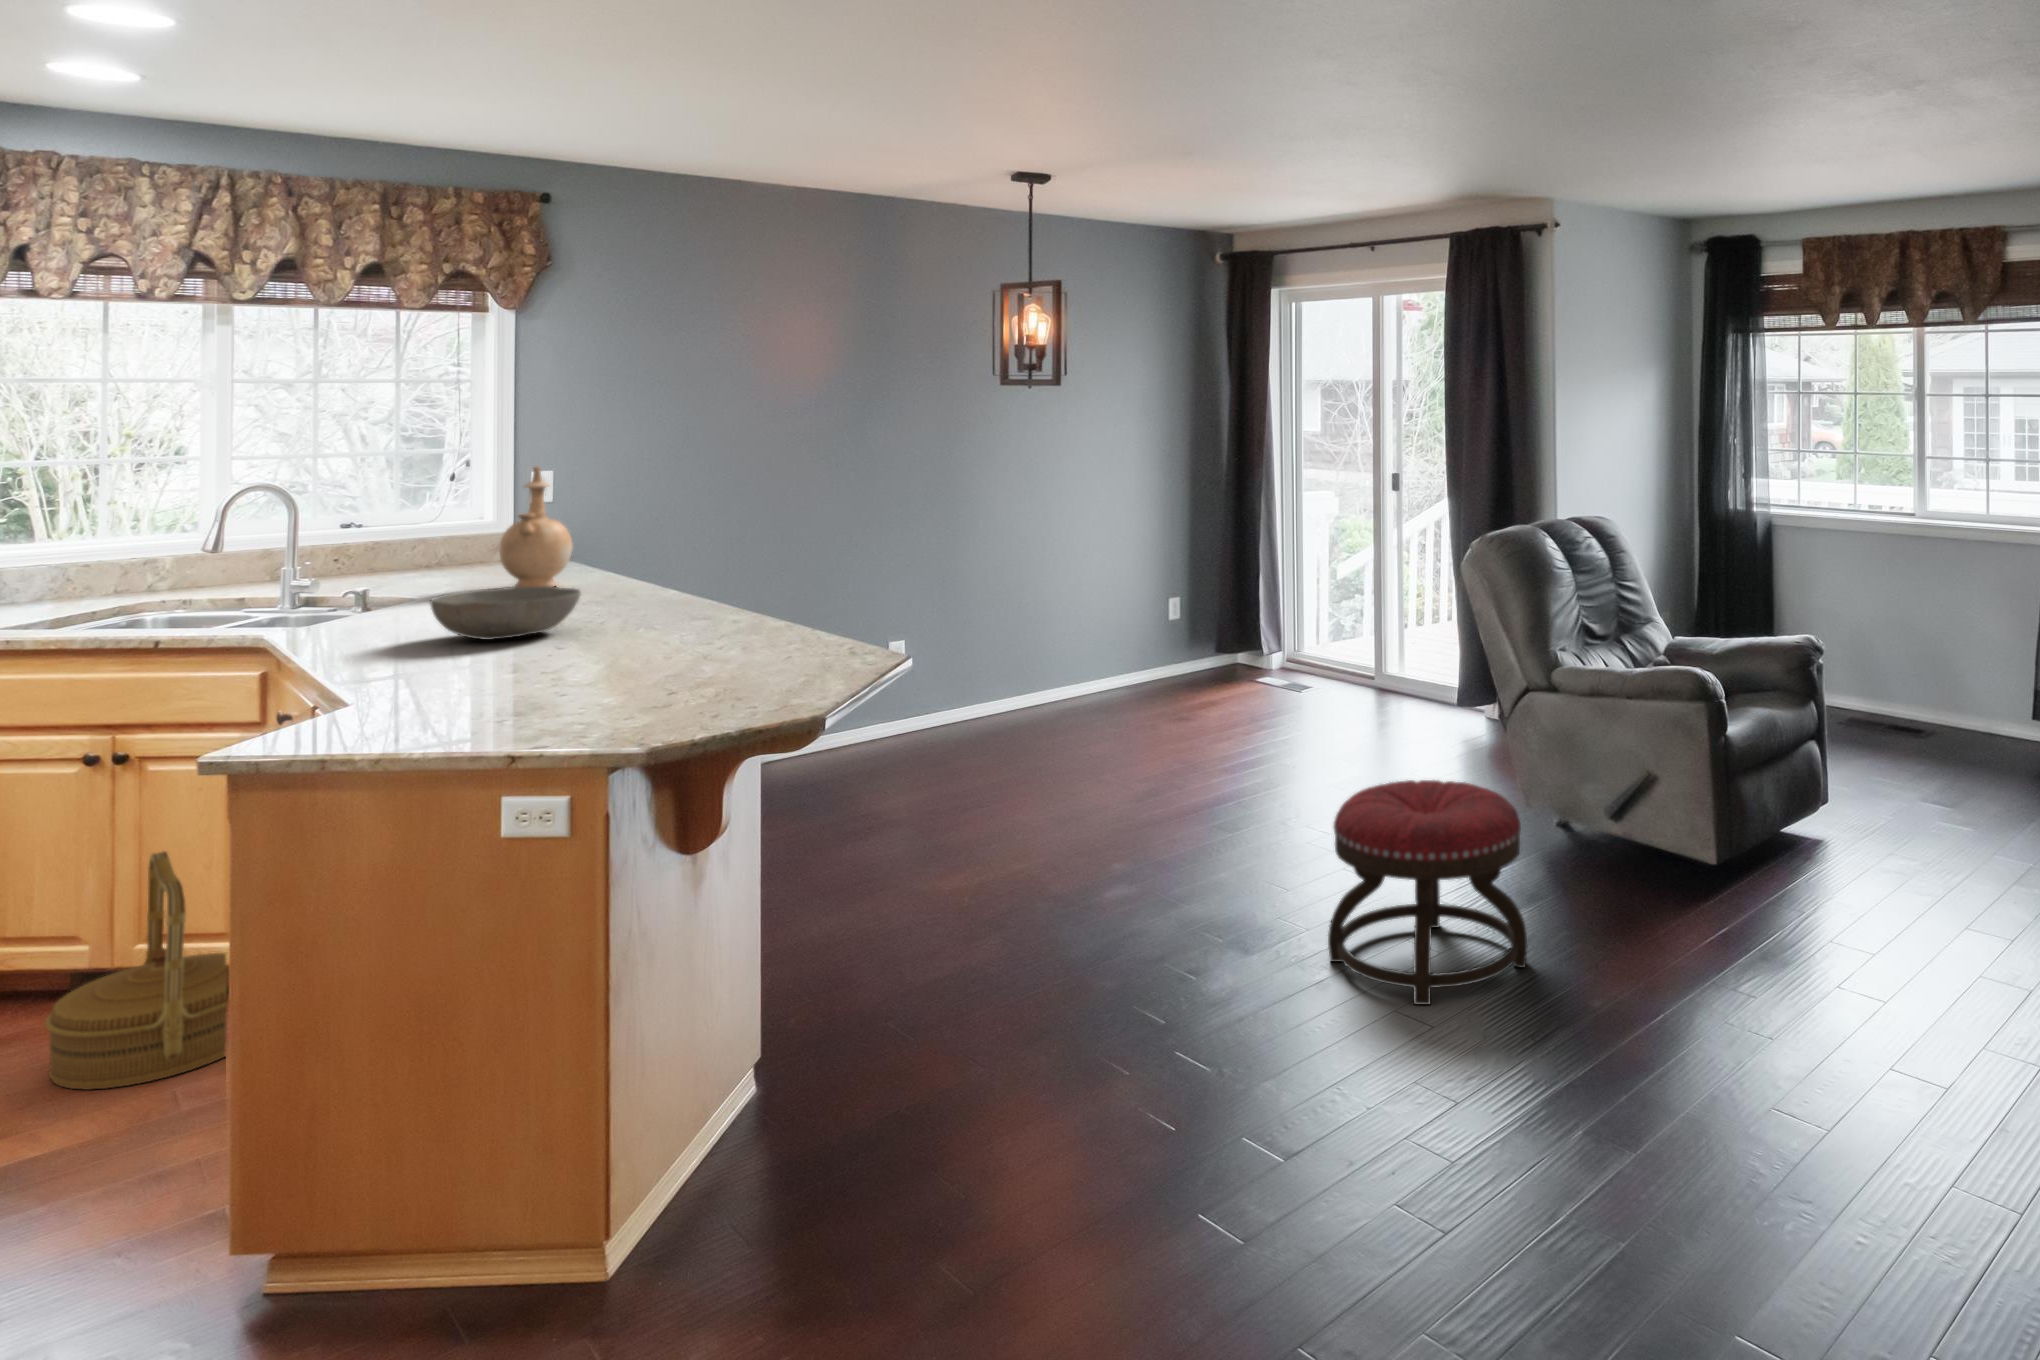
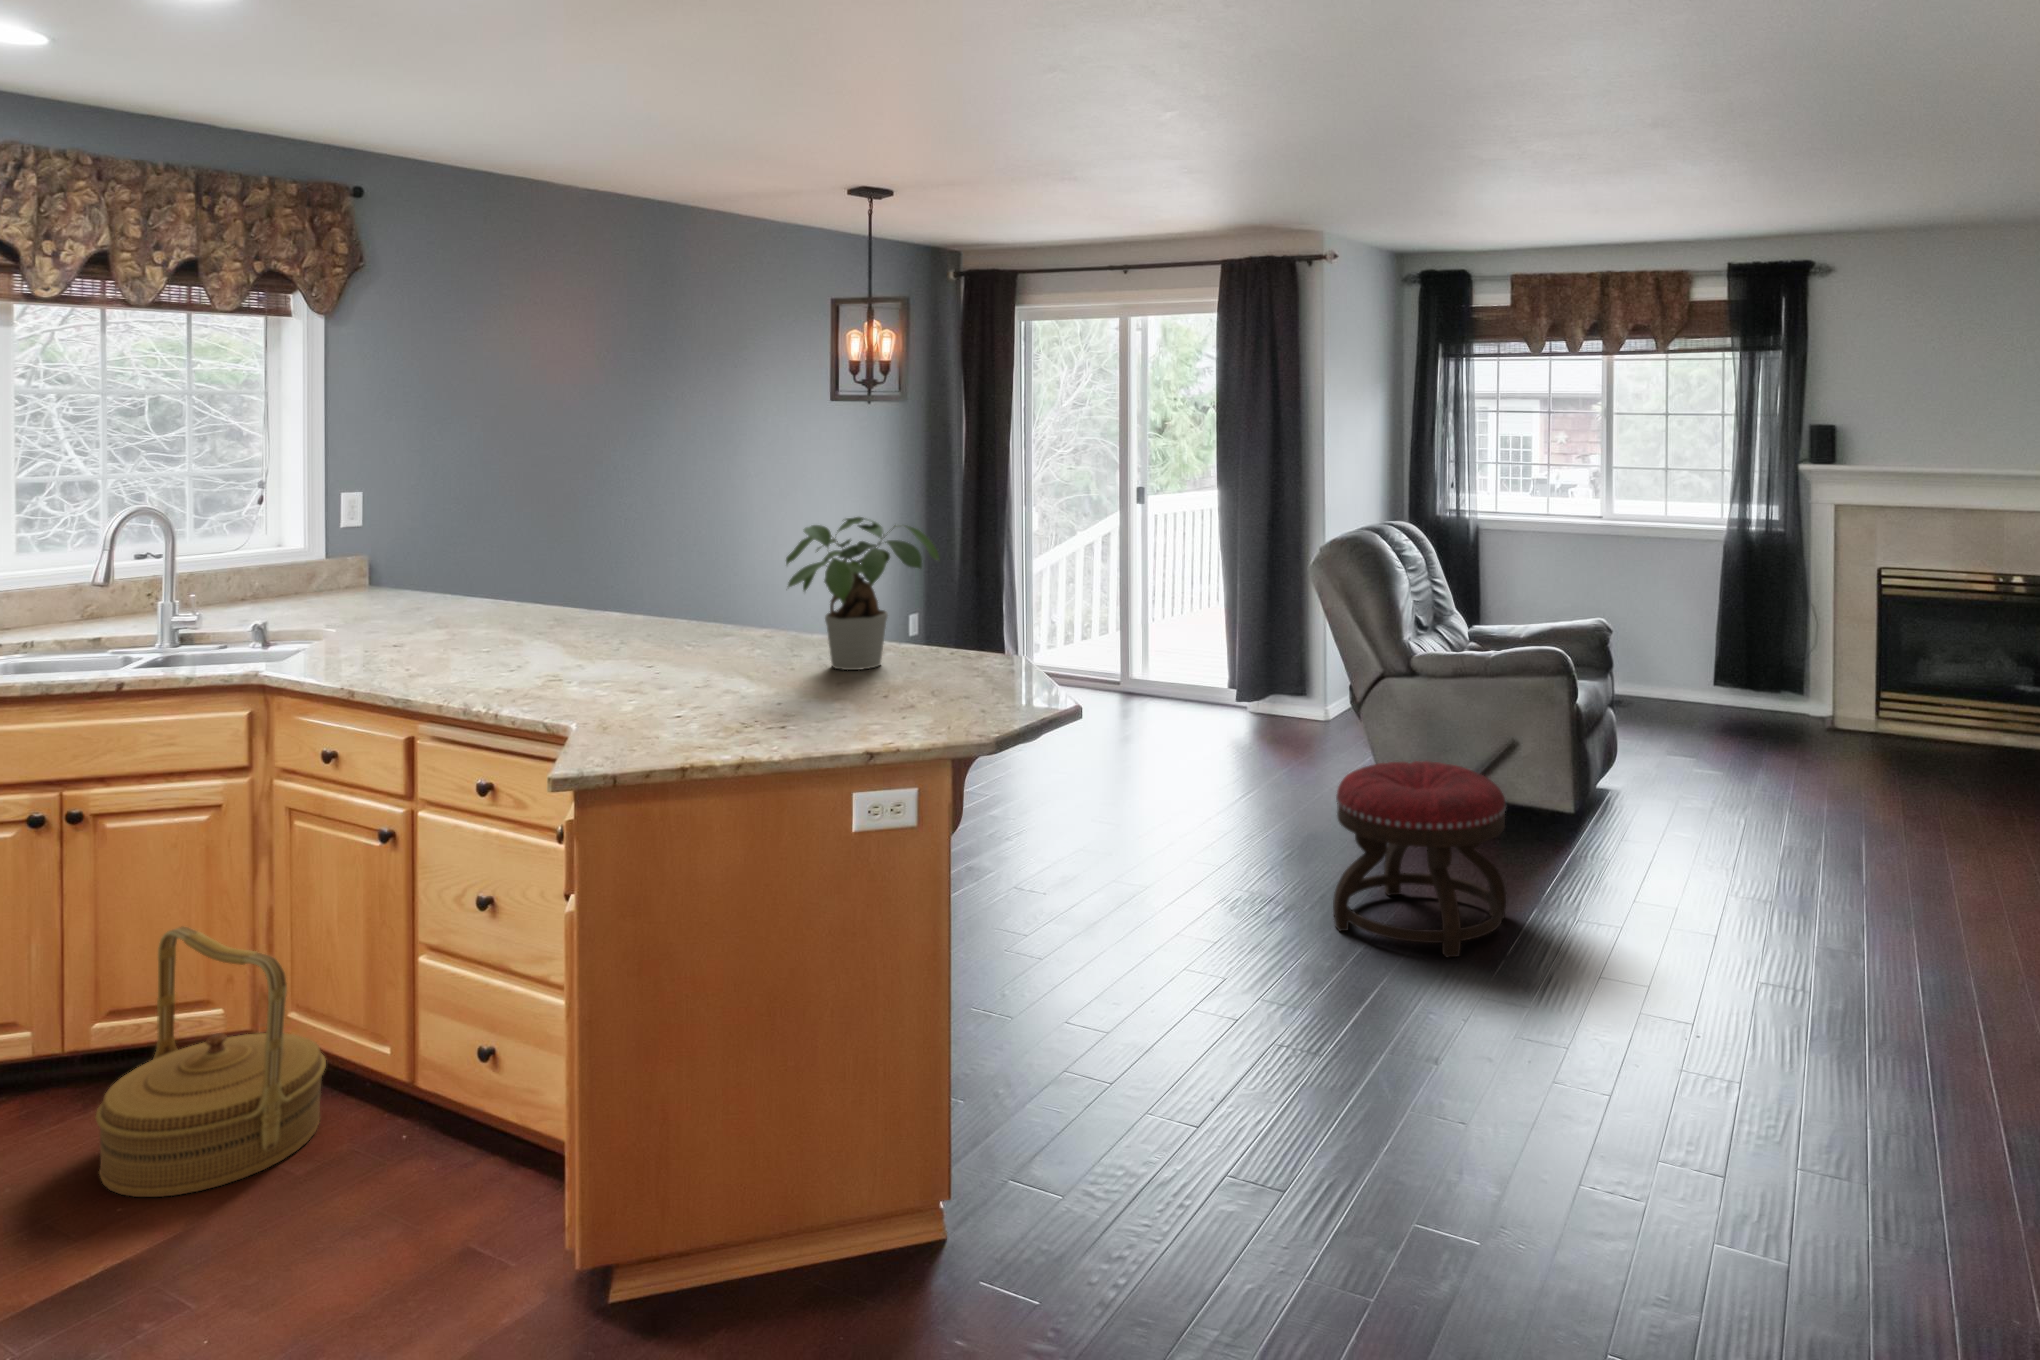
vase: present [499,466,572,587] -> none [419,488,495,621]
potted plant: none [617,496,808,650] -> present [786,517,939,670]
bowl: present [430,587,581,640] -> none [521,614,666,671]

